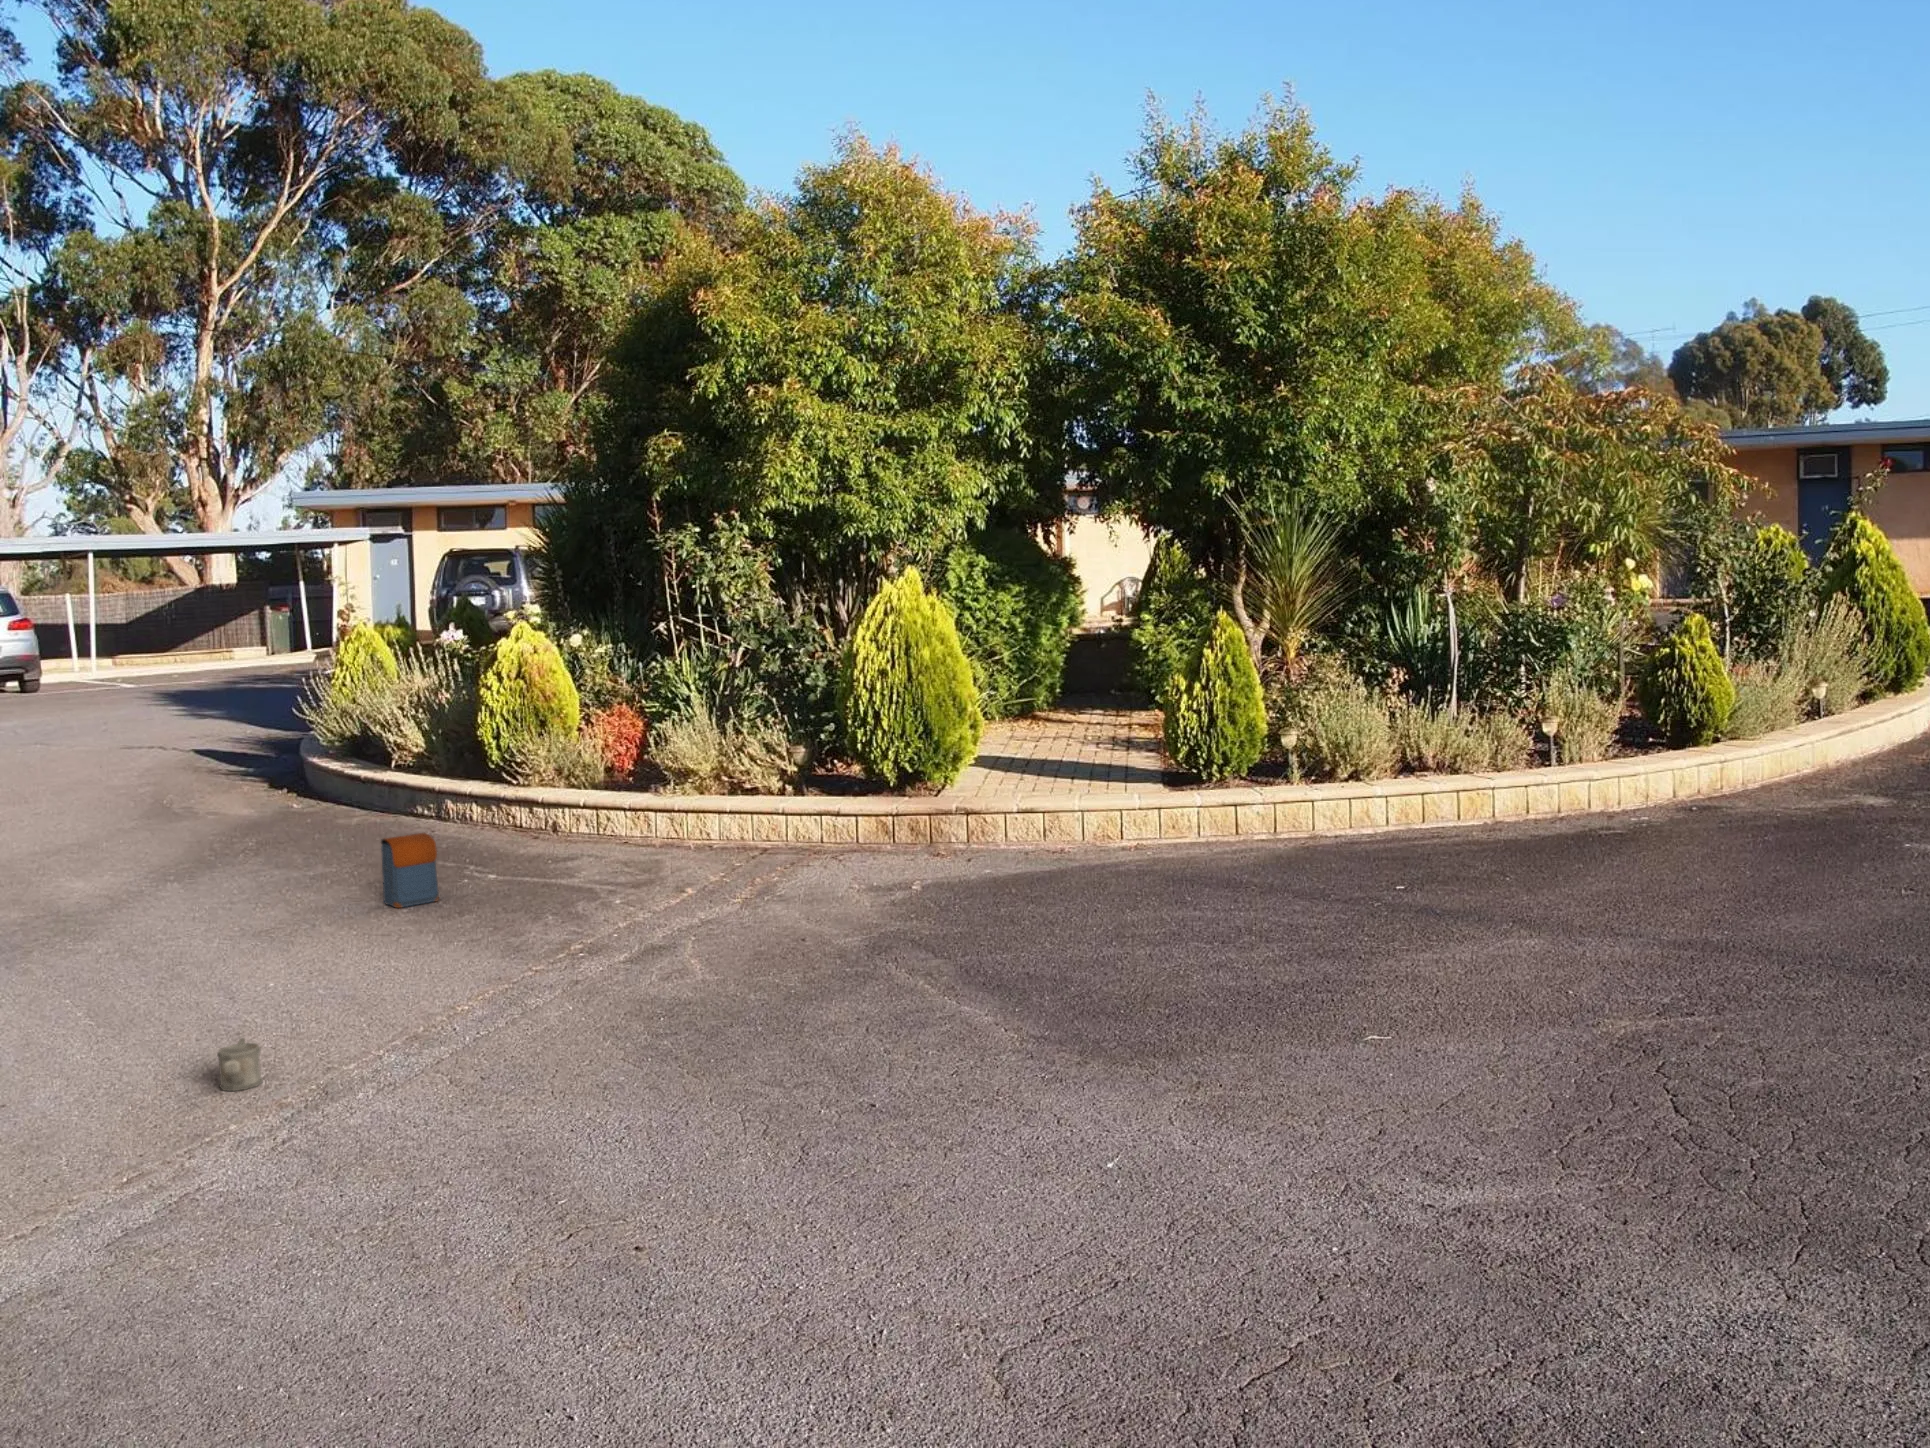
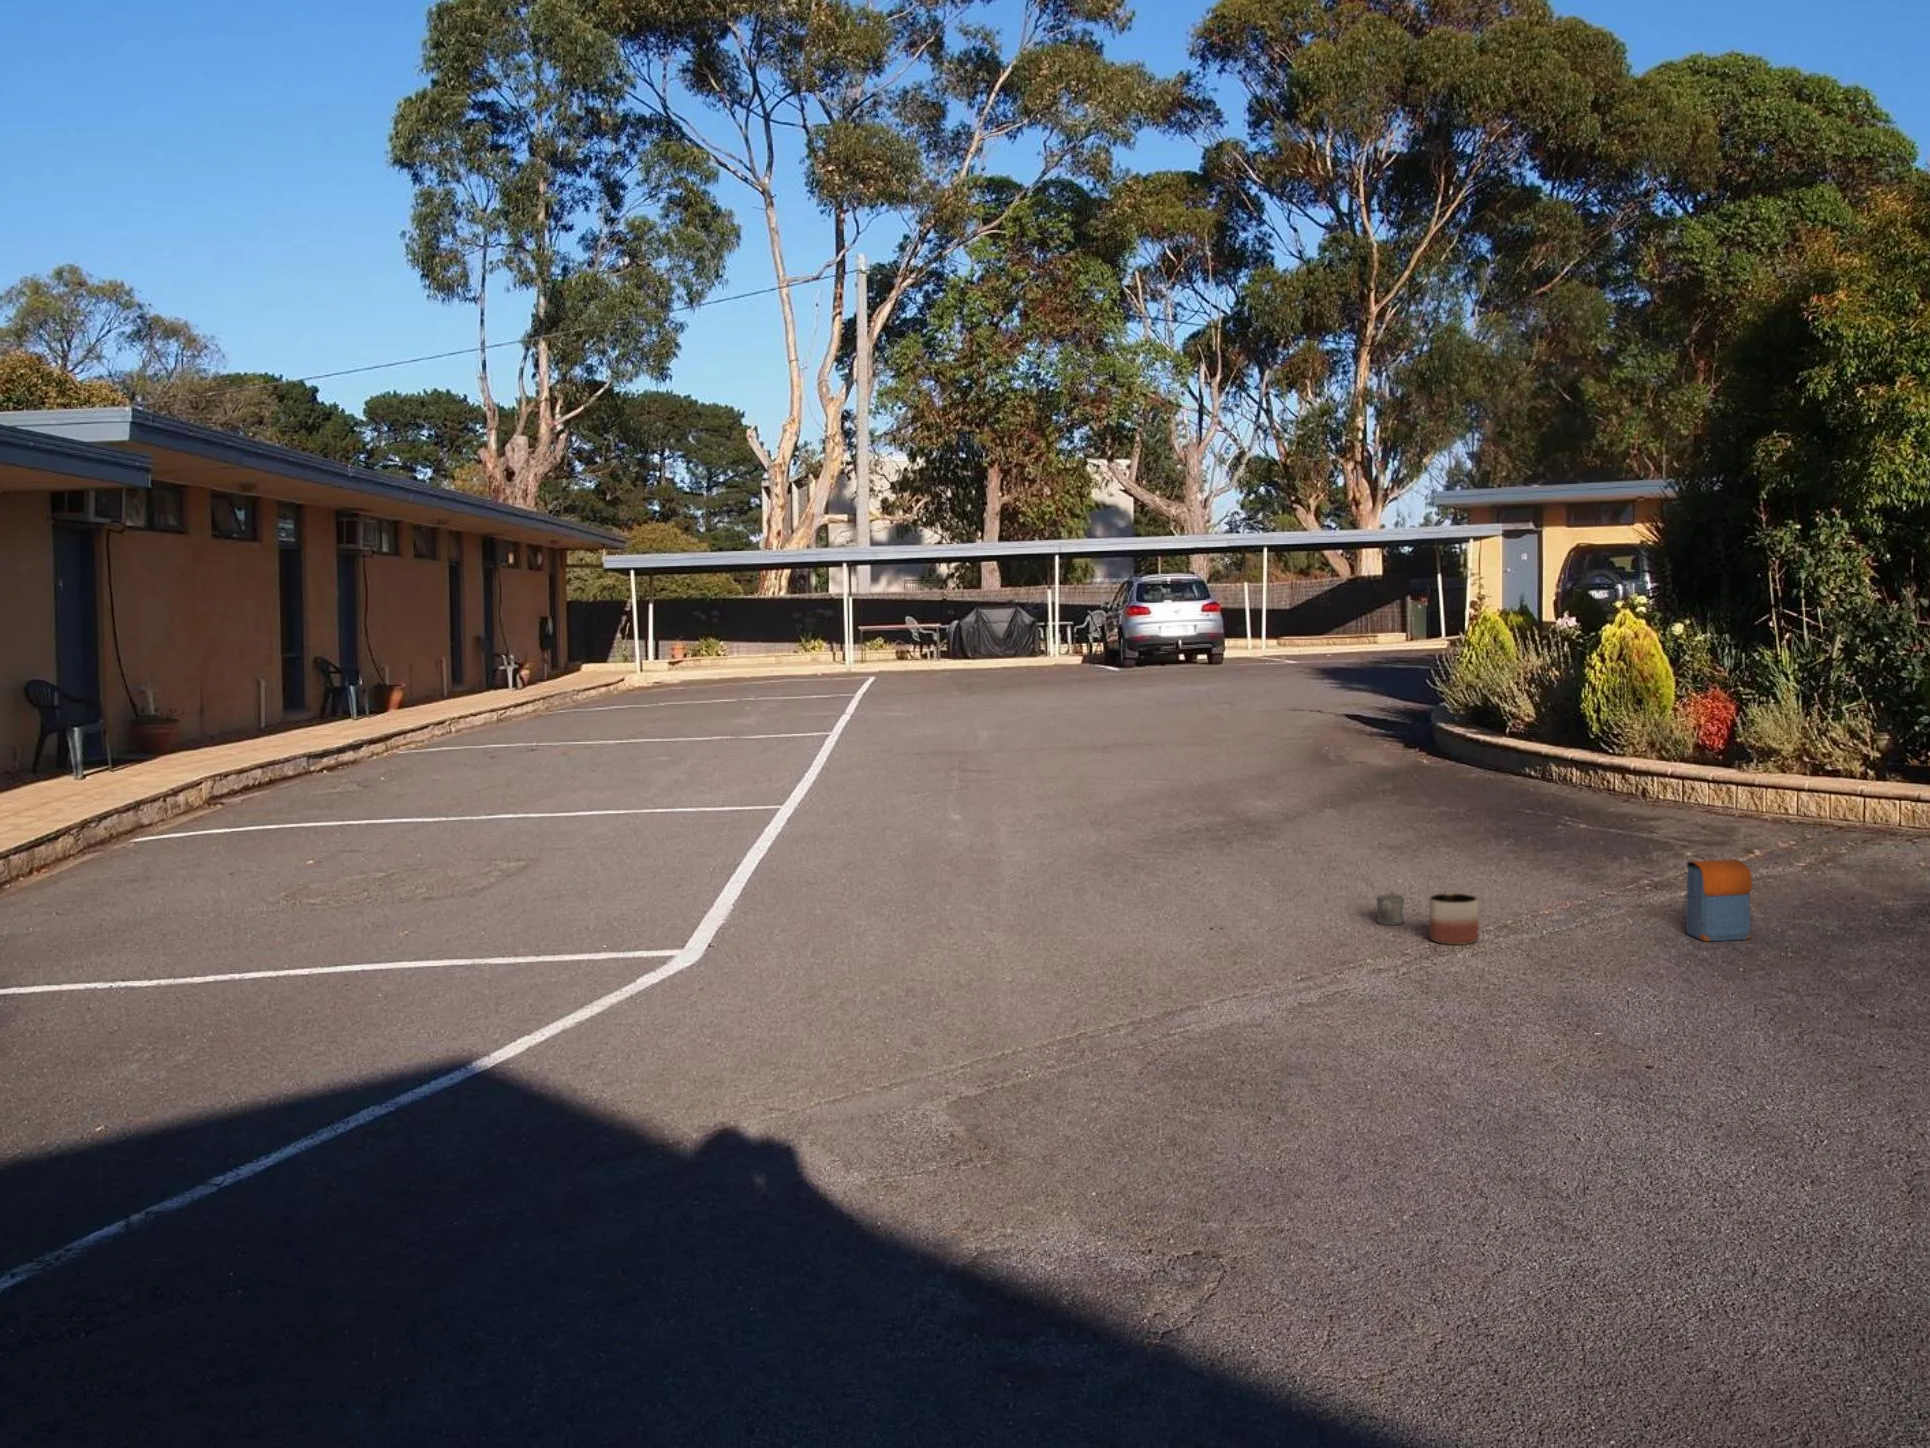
backpack: present [381,833,439,908] -> present [1686,859,1752,941]
planter: none [297,1034,372,1112] -> present [1429,893,1479,945]

